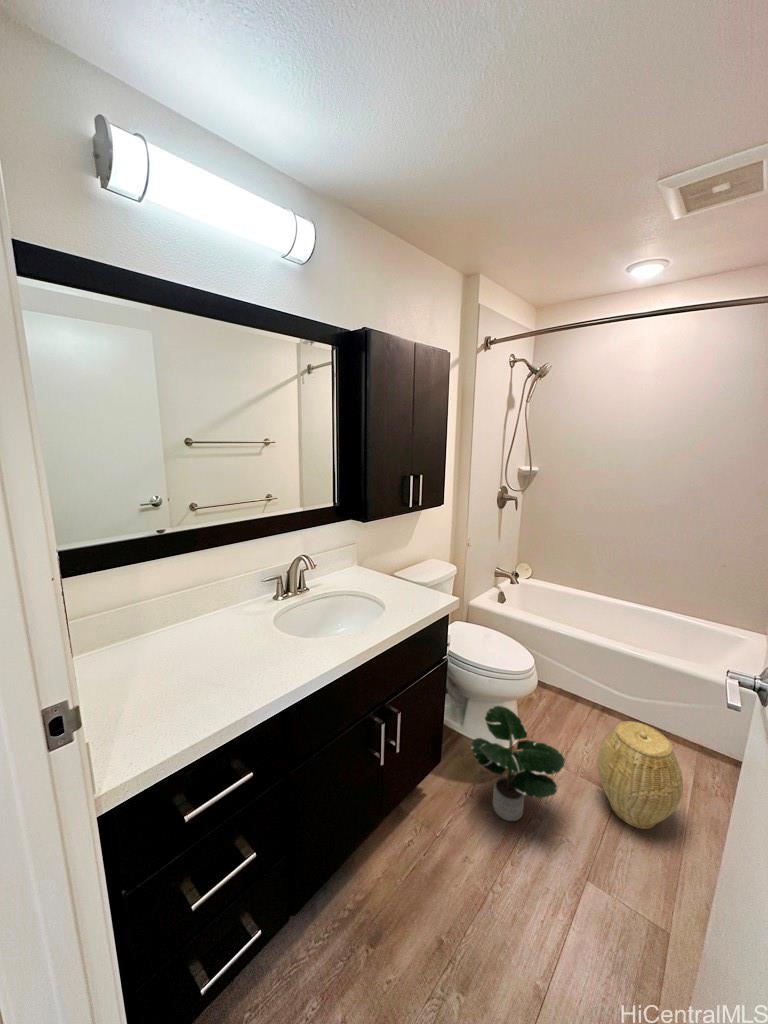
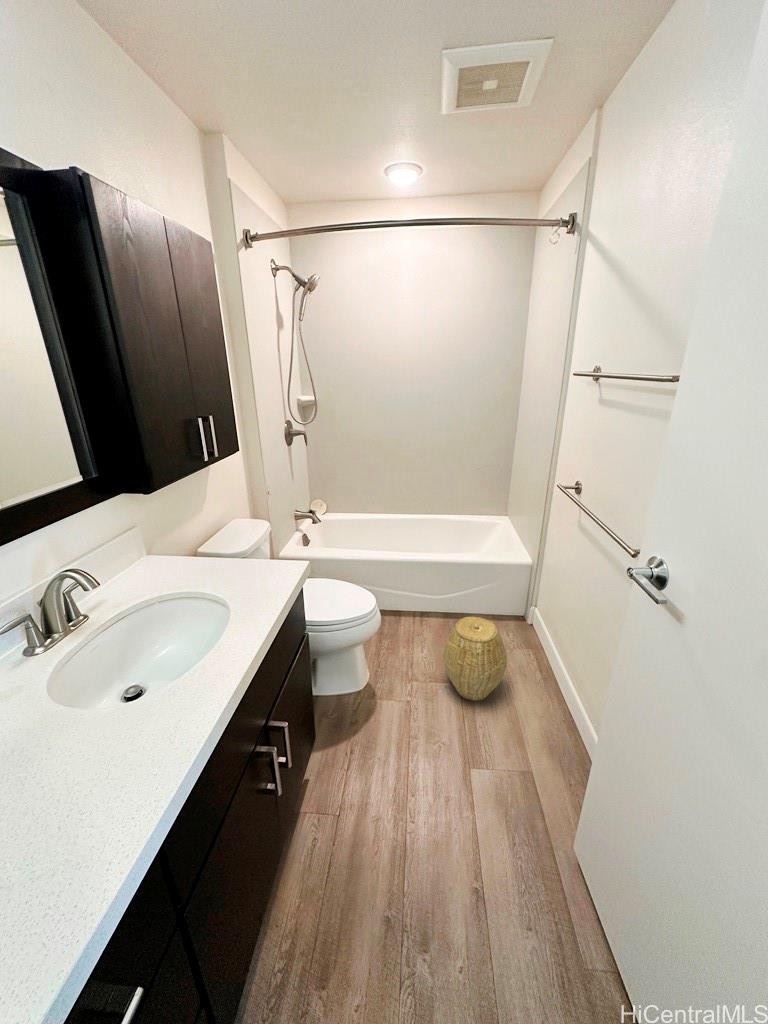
potted plant: present [472,706,565,821] -> none [345,653,434,757]

